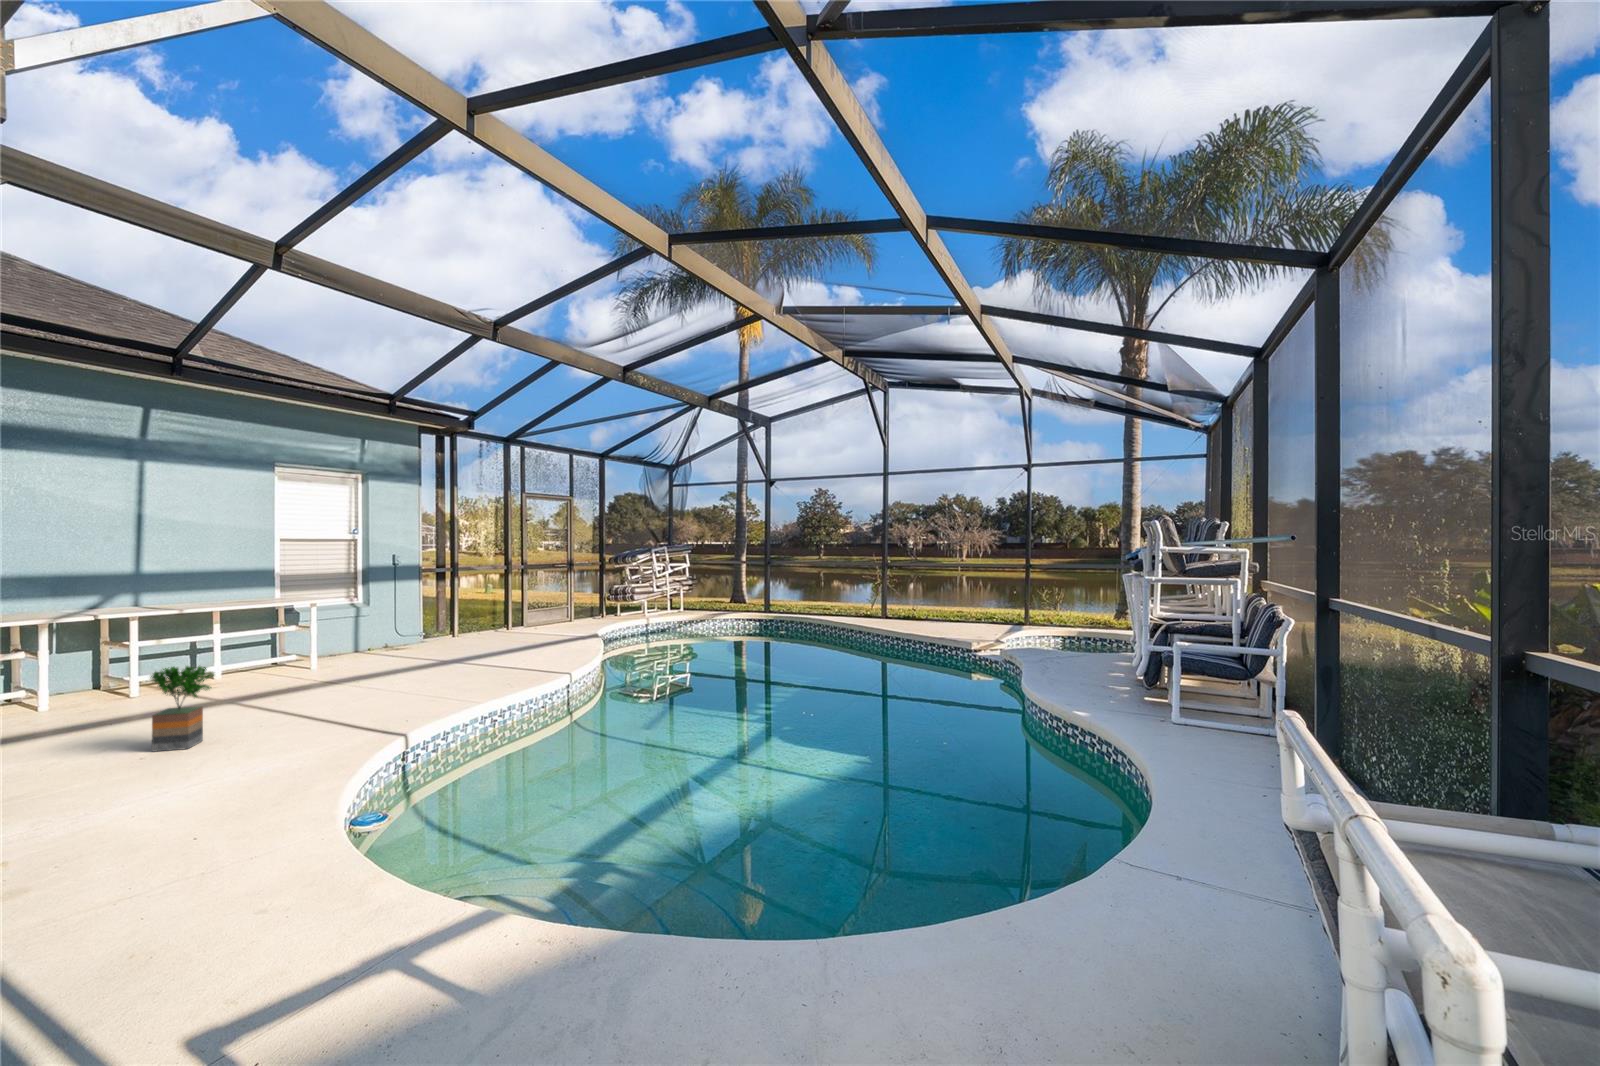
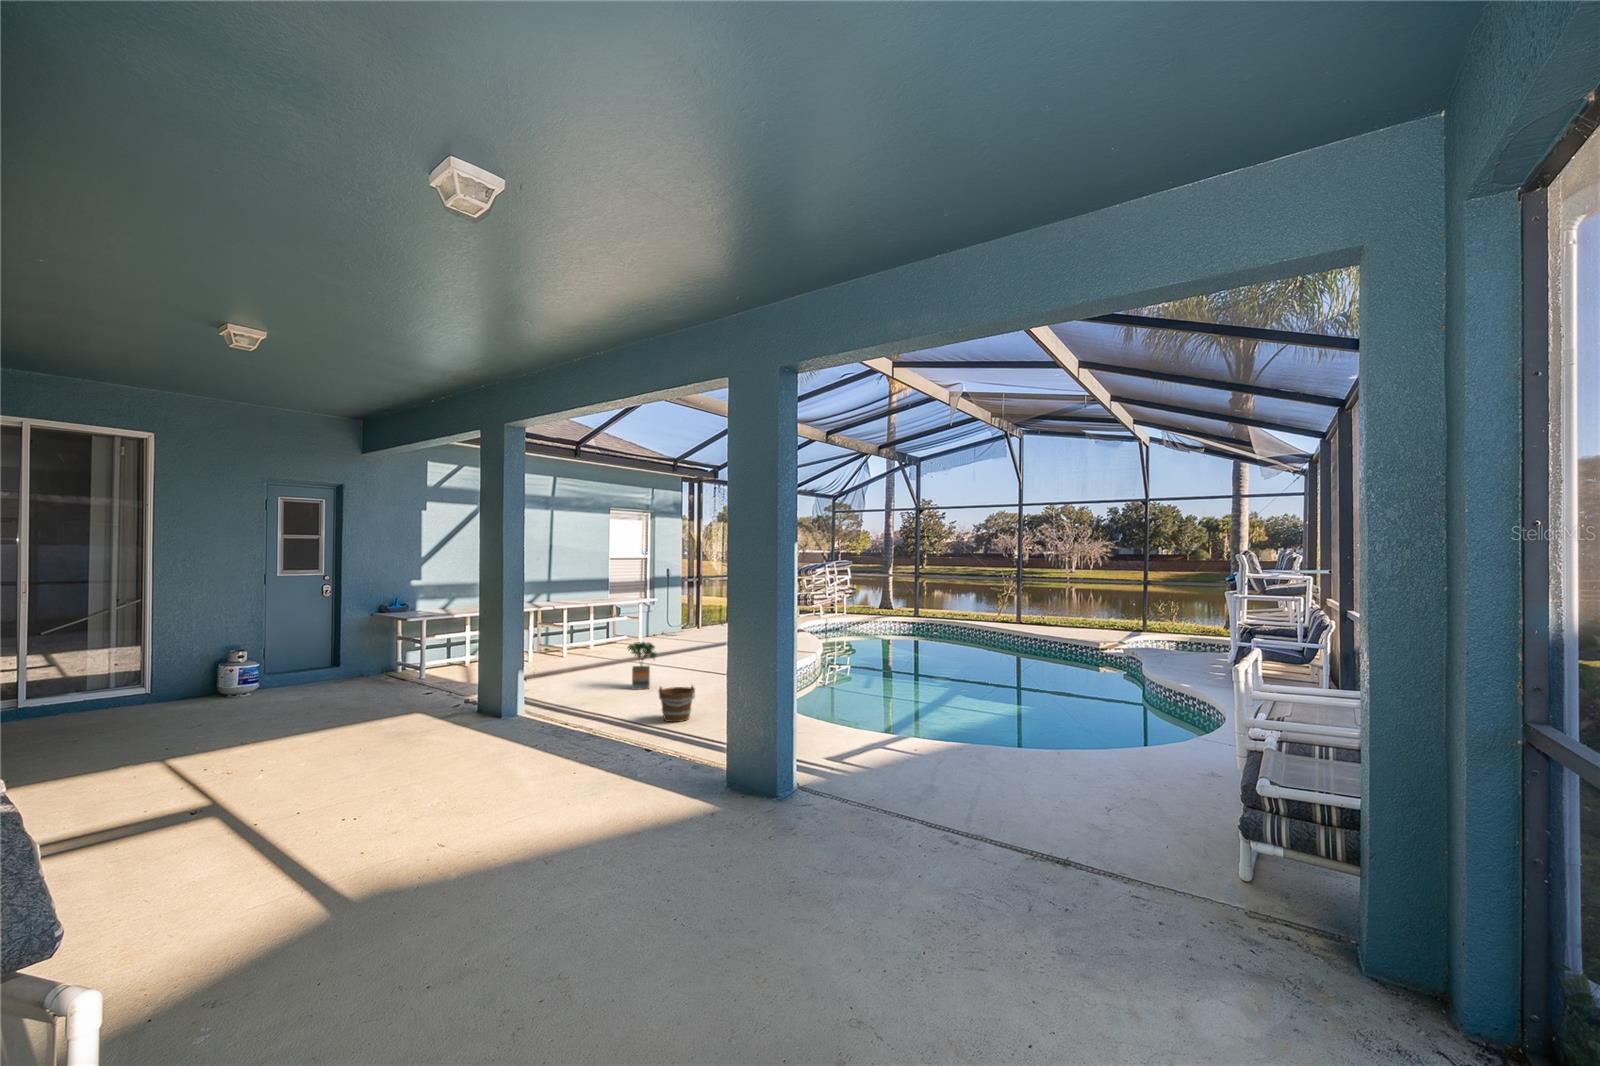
bucket: none [43,758,148,841] -> present [659,686,695,722]

